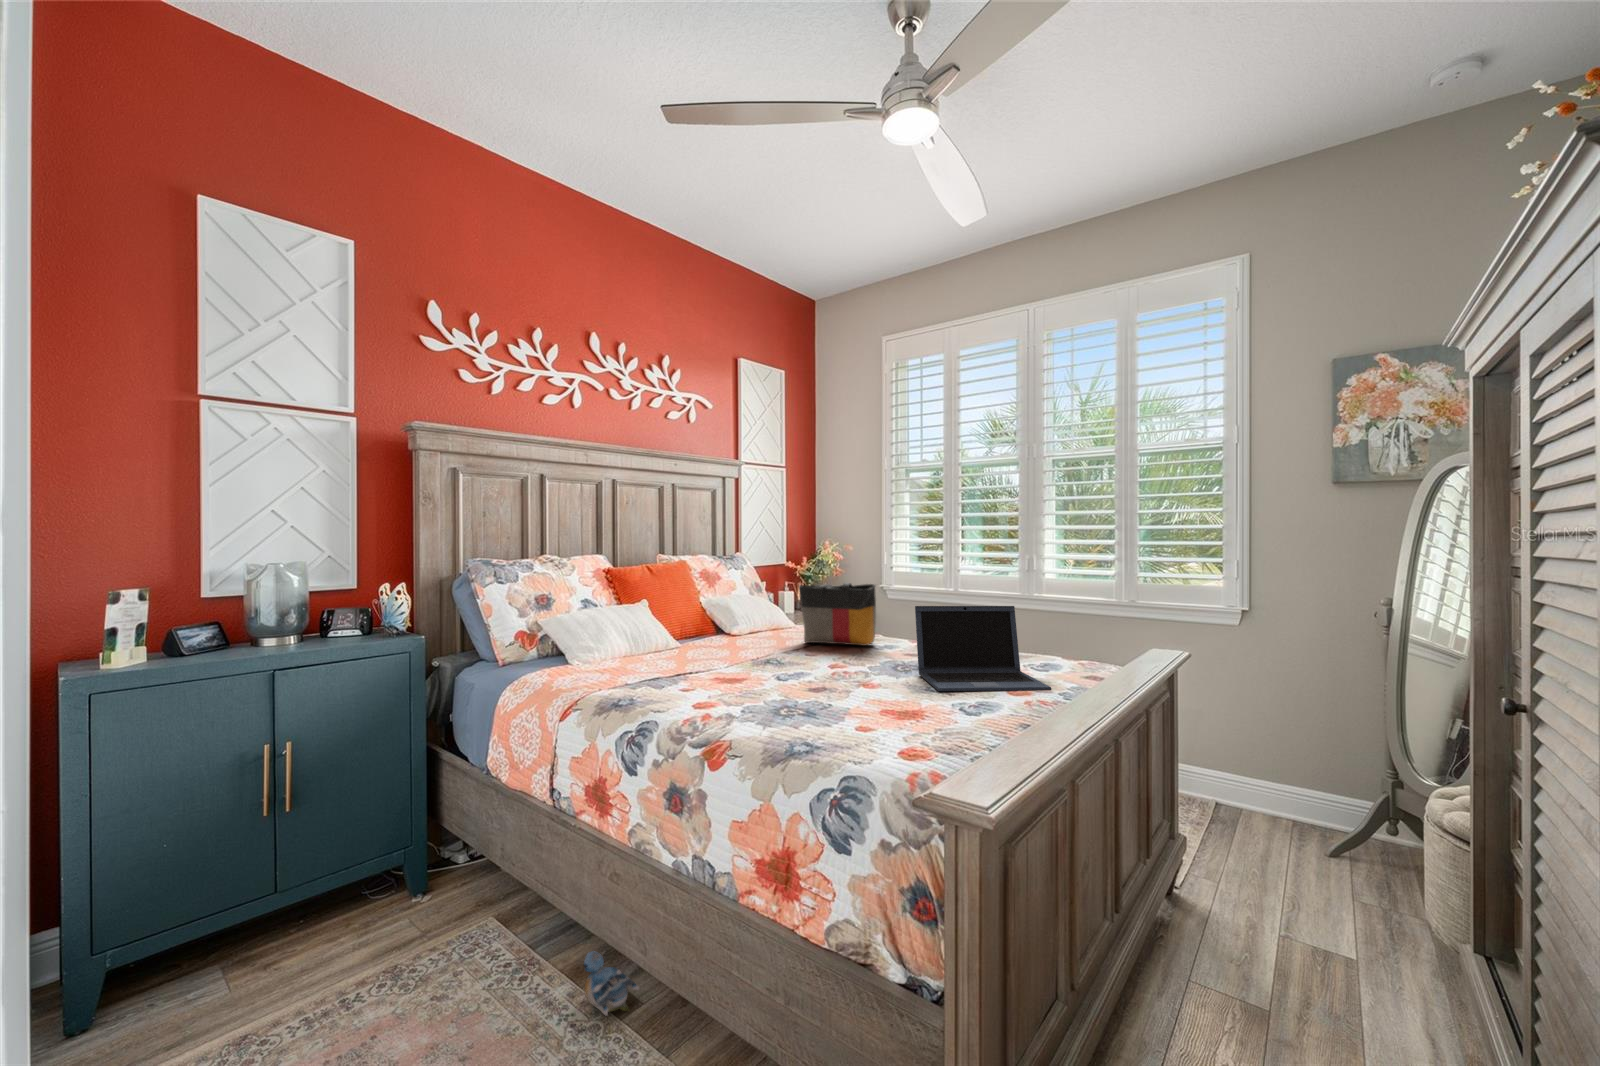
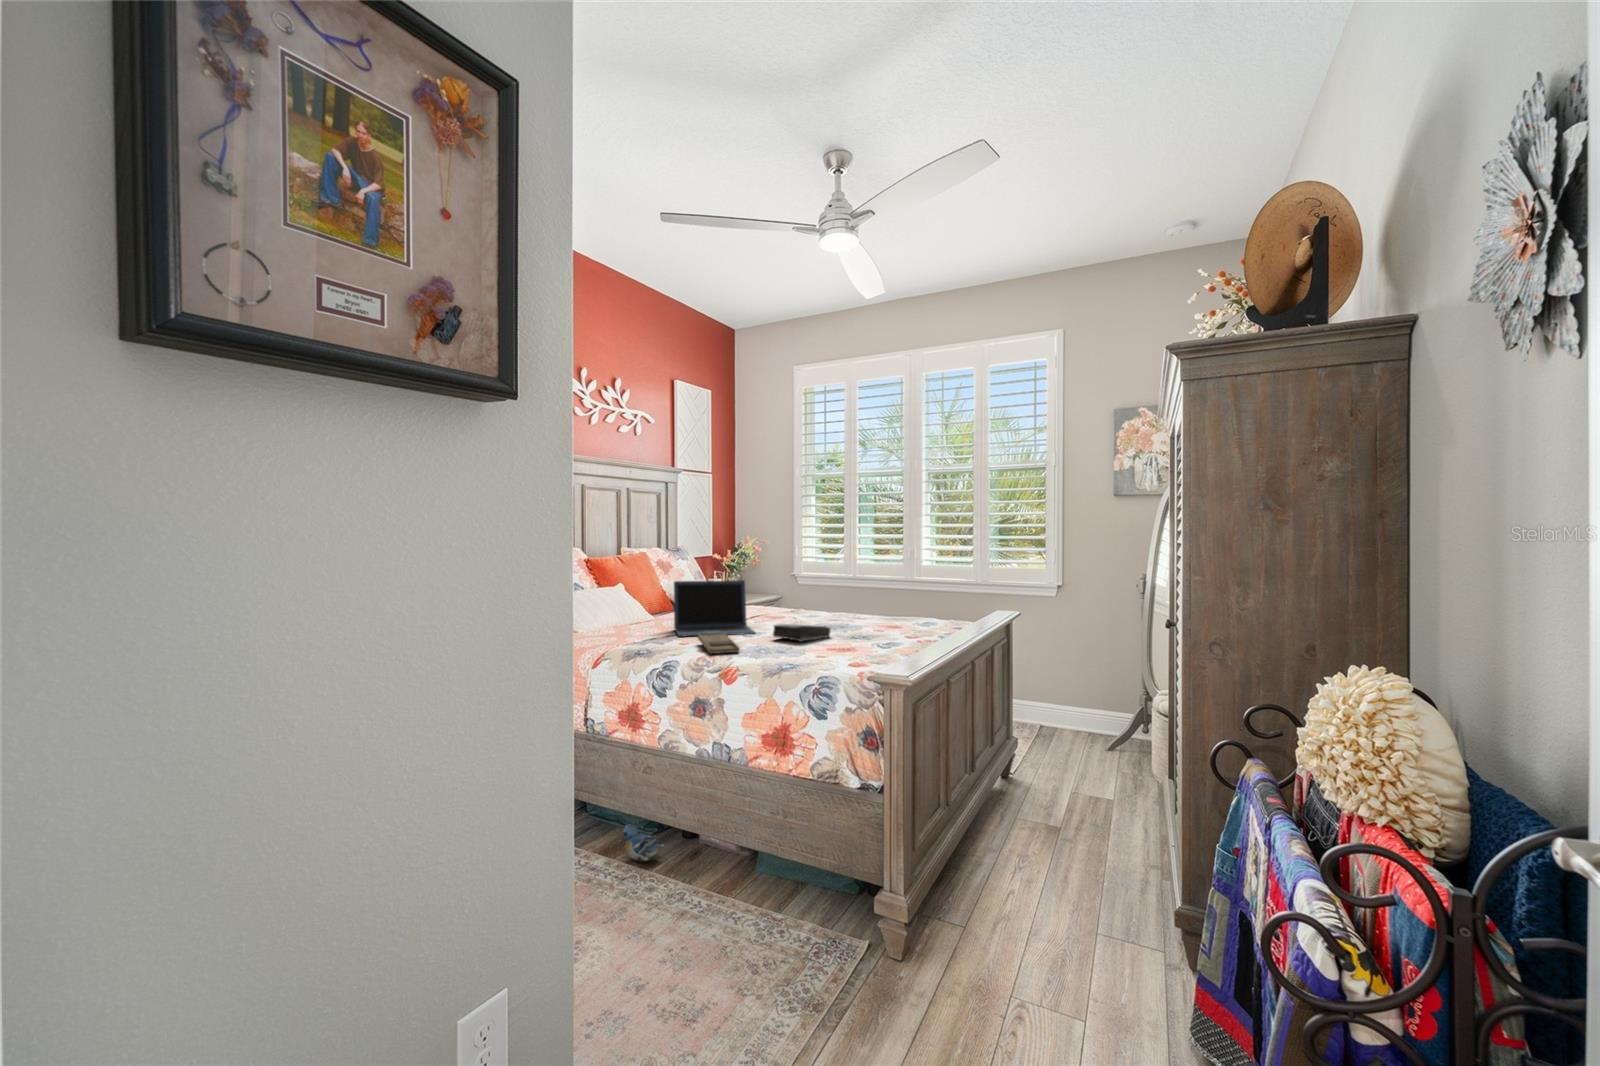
tote bag: present [799,582,876,646] -> none [743,567,804,615]
laptop: present [915,606,1051,691] -> present [674,580,755,637]
book: none [811,667,895,696] -> present [773,624,830,641]
tray: none [703,680,748,716] -> present [698,633,740,654]

